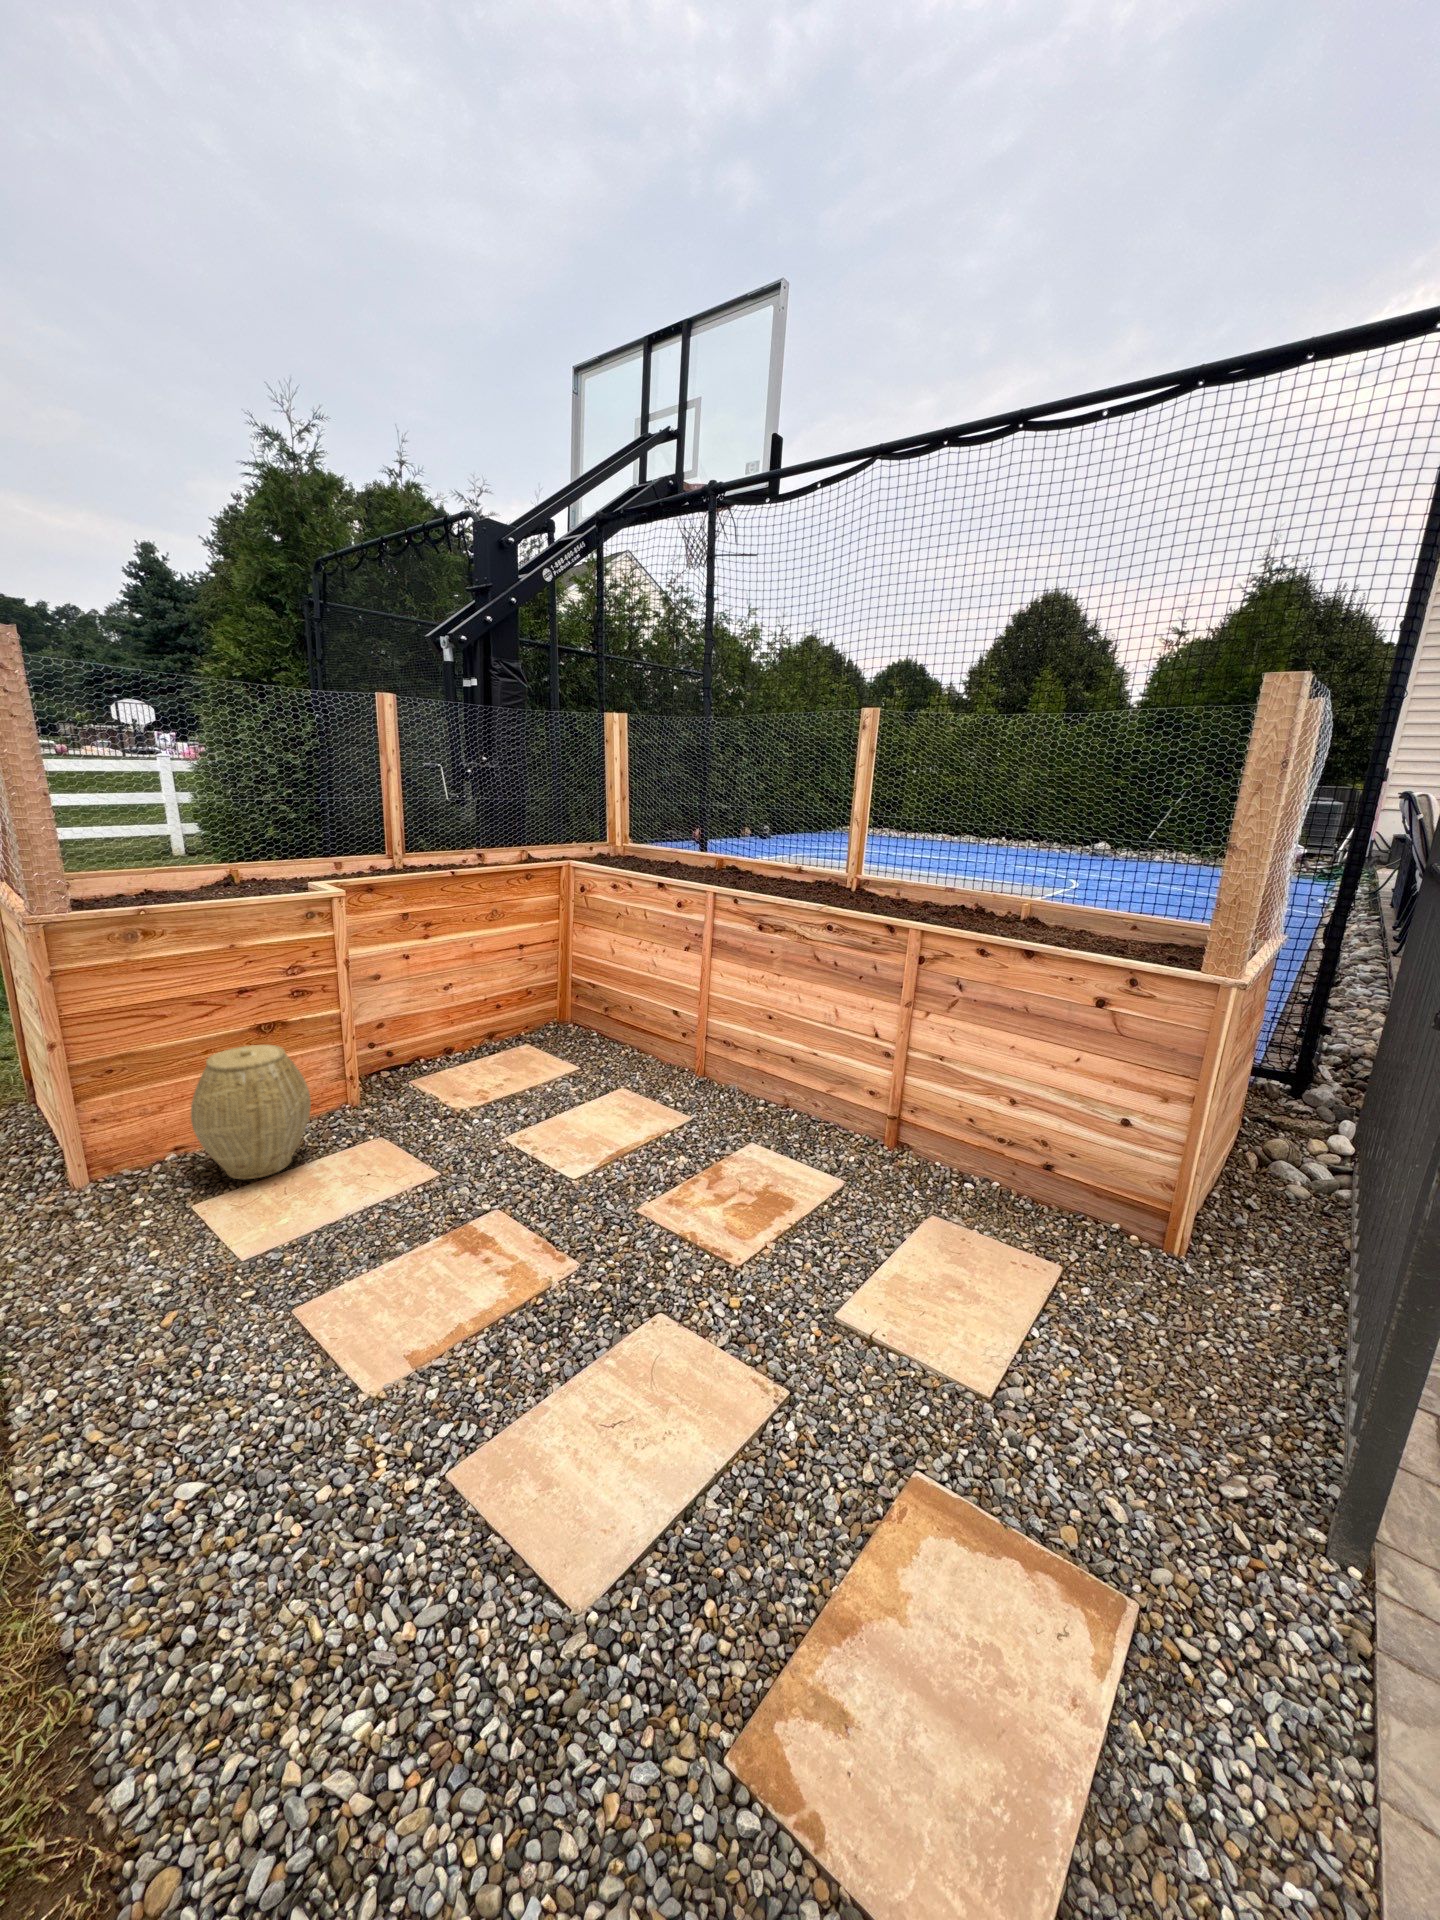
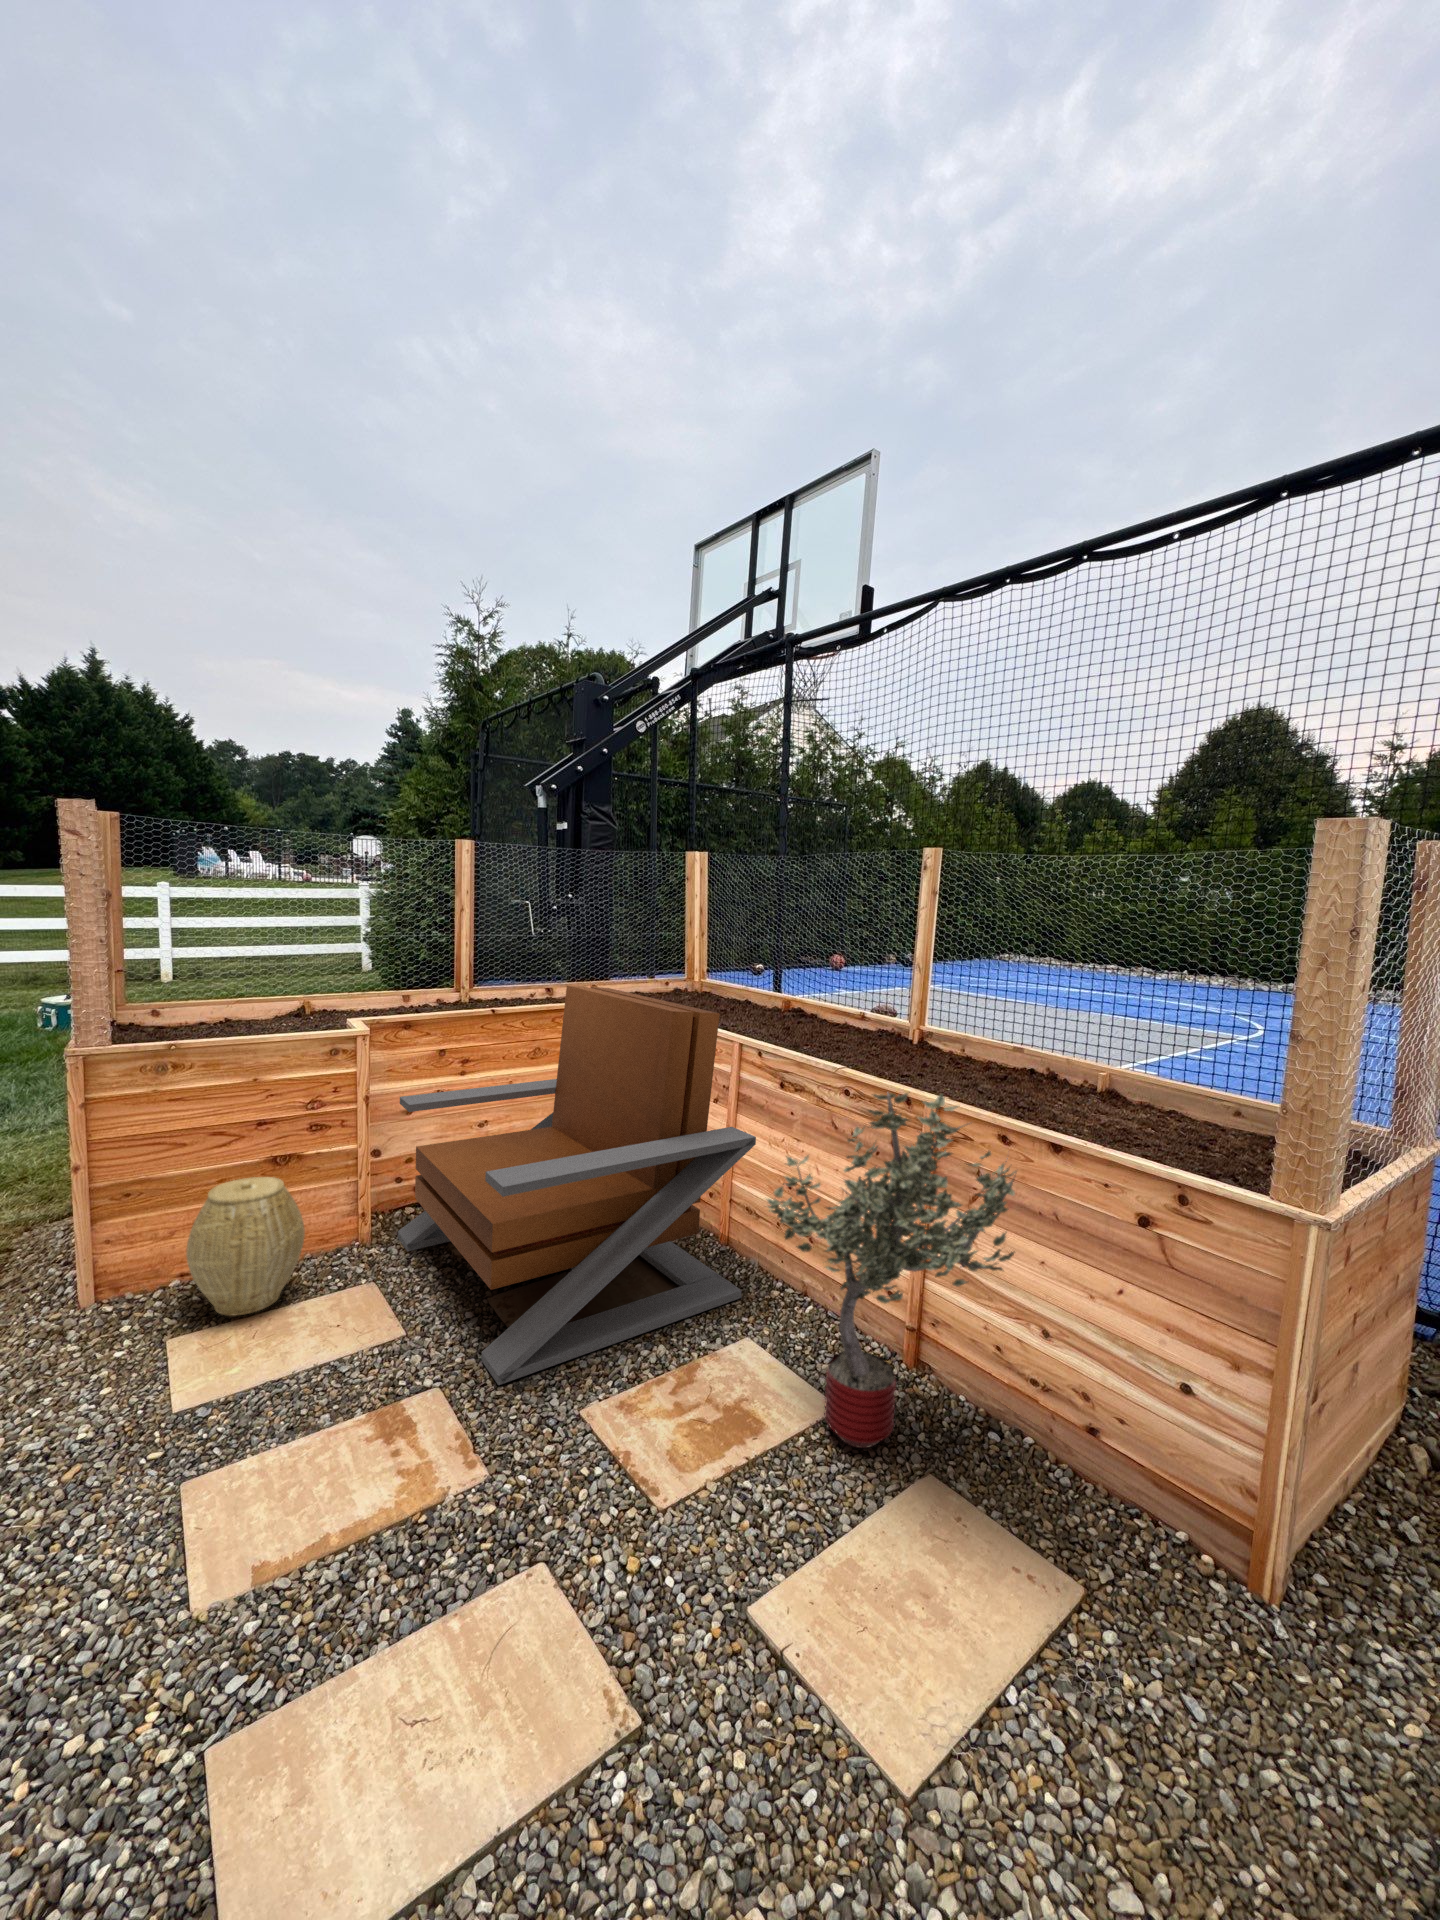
lounge chair: none [374,845,744,1201] -> present [398,986,756,1385]
potted tree: none [774,912,1019,1206] -> present [767,1093,1017,1448]

